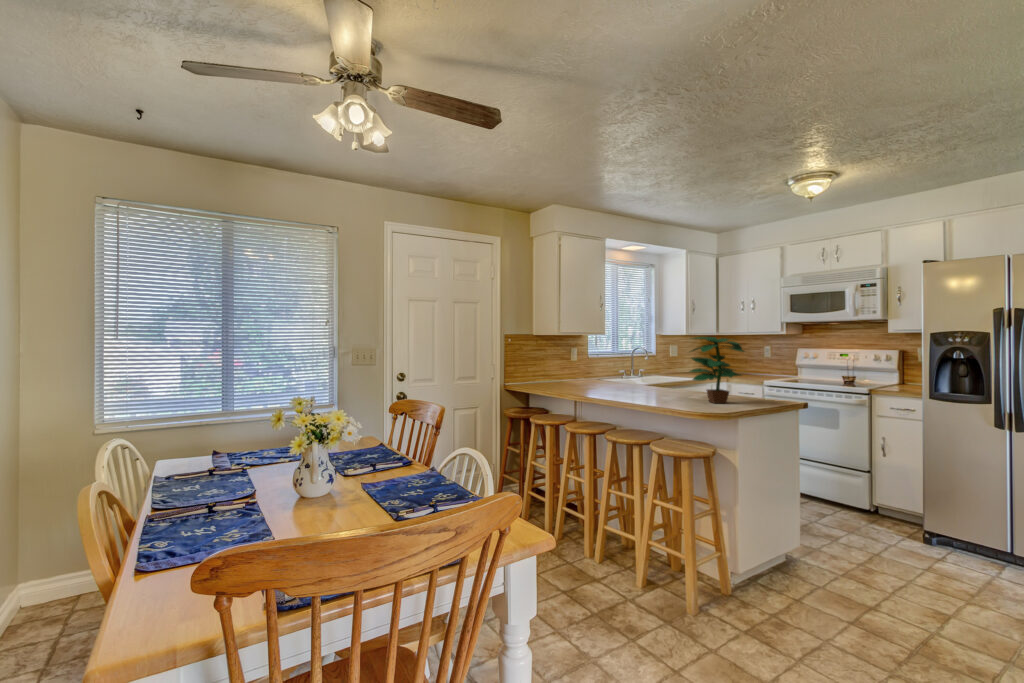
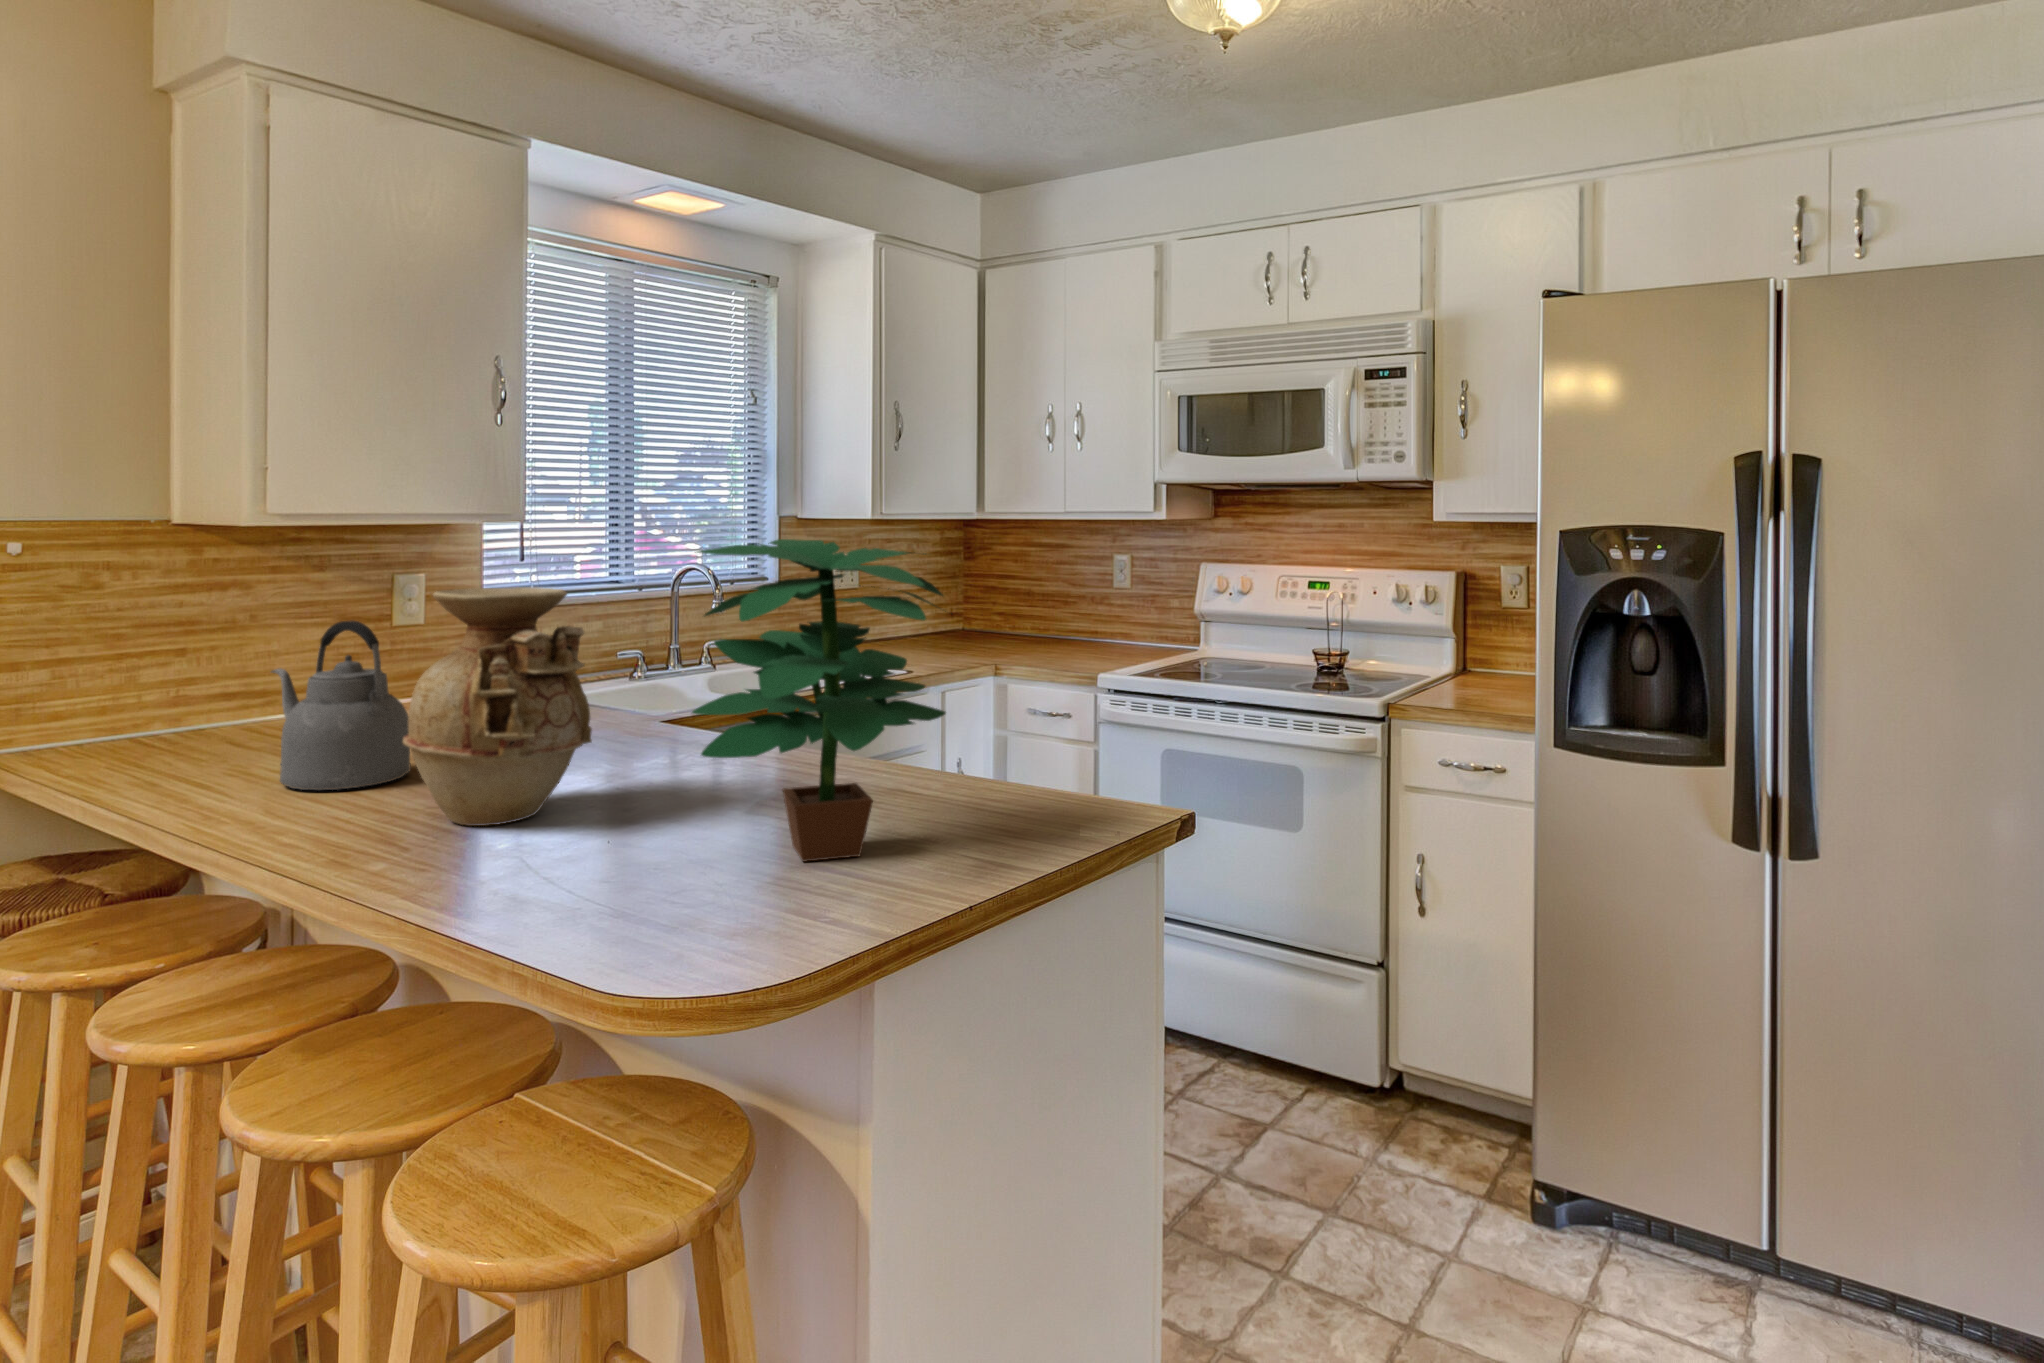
vase: none [618,348,656,397] -> present [403,587,592,826]
kettle: none [574,357,606,392] -> present [271,620,411,790]

